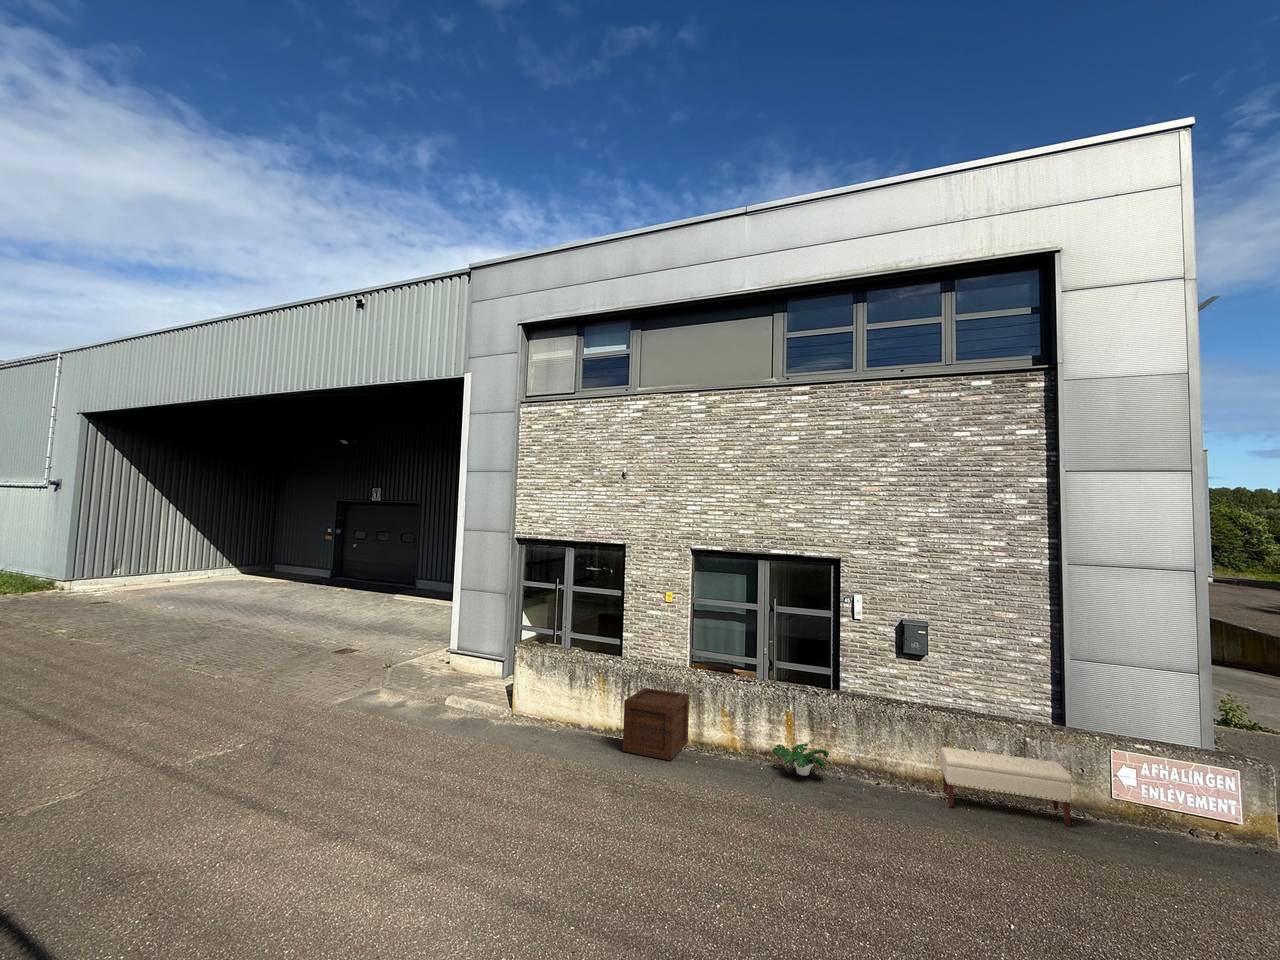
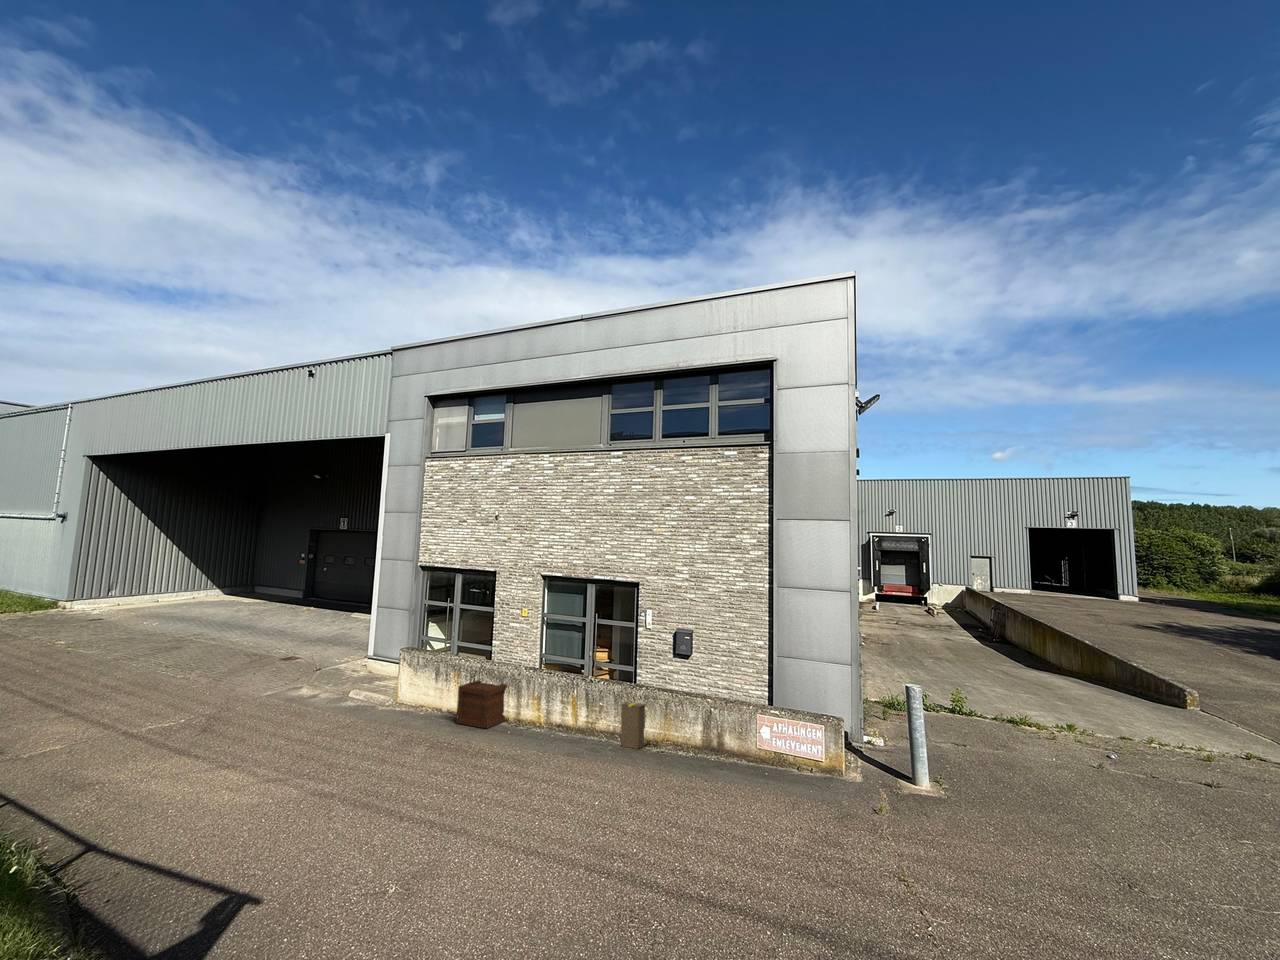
cardboard box: none [880,721,913,795] -> present [620,702,648,749]
potted plant: present [772,743,829,776] -> none [555,717,595,738]
bench: present [941,747,1072,826] -> none [655,717,733,766]

